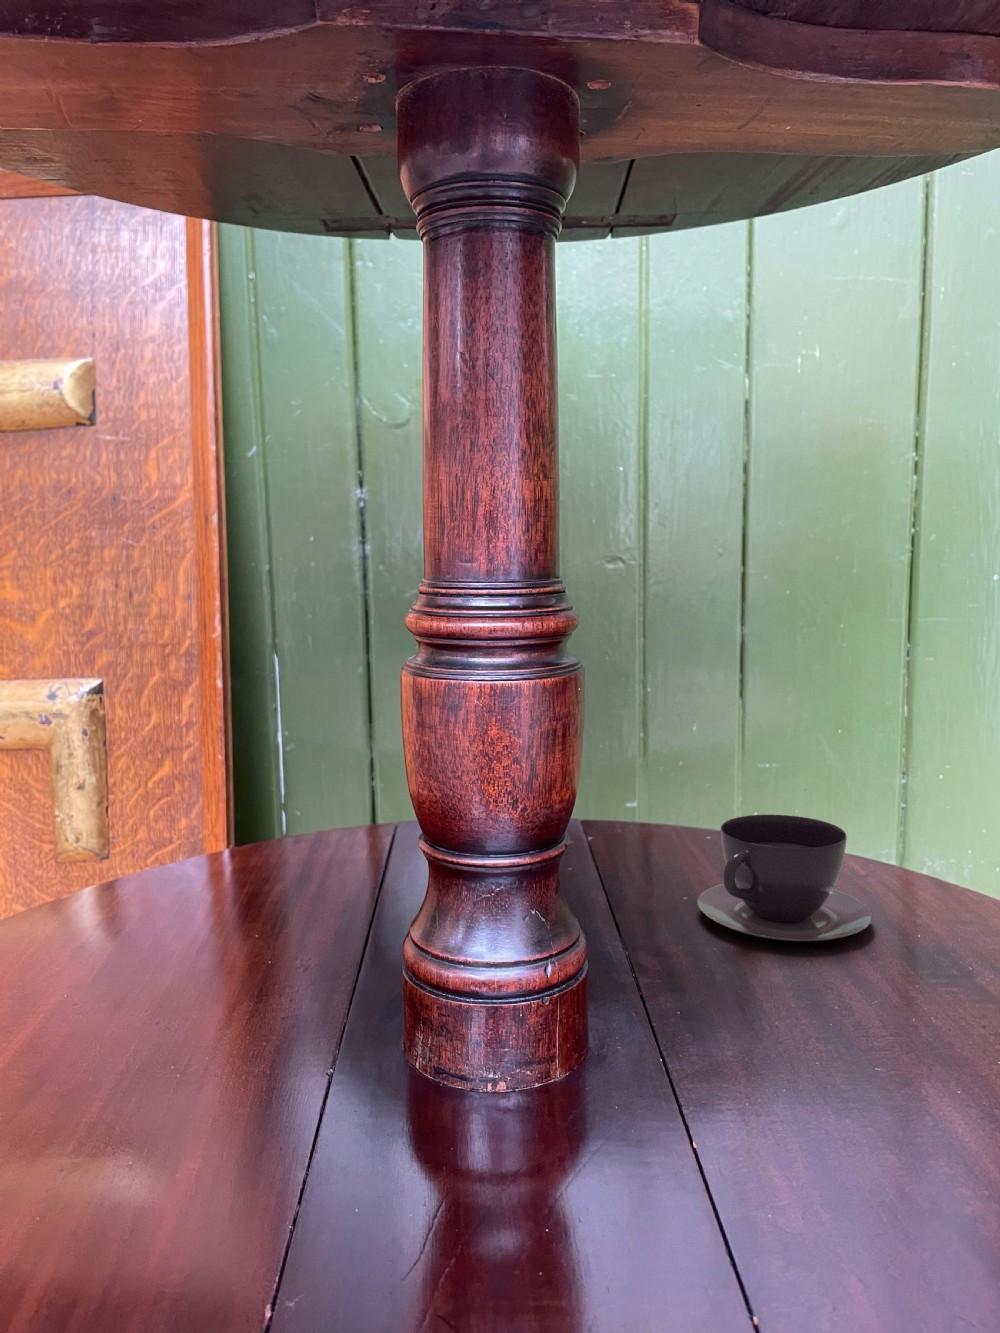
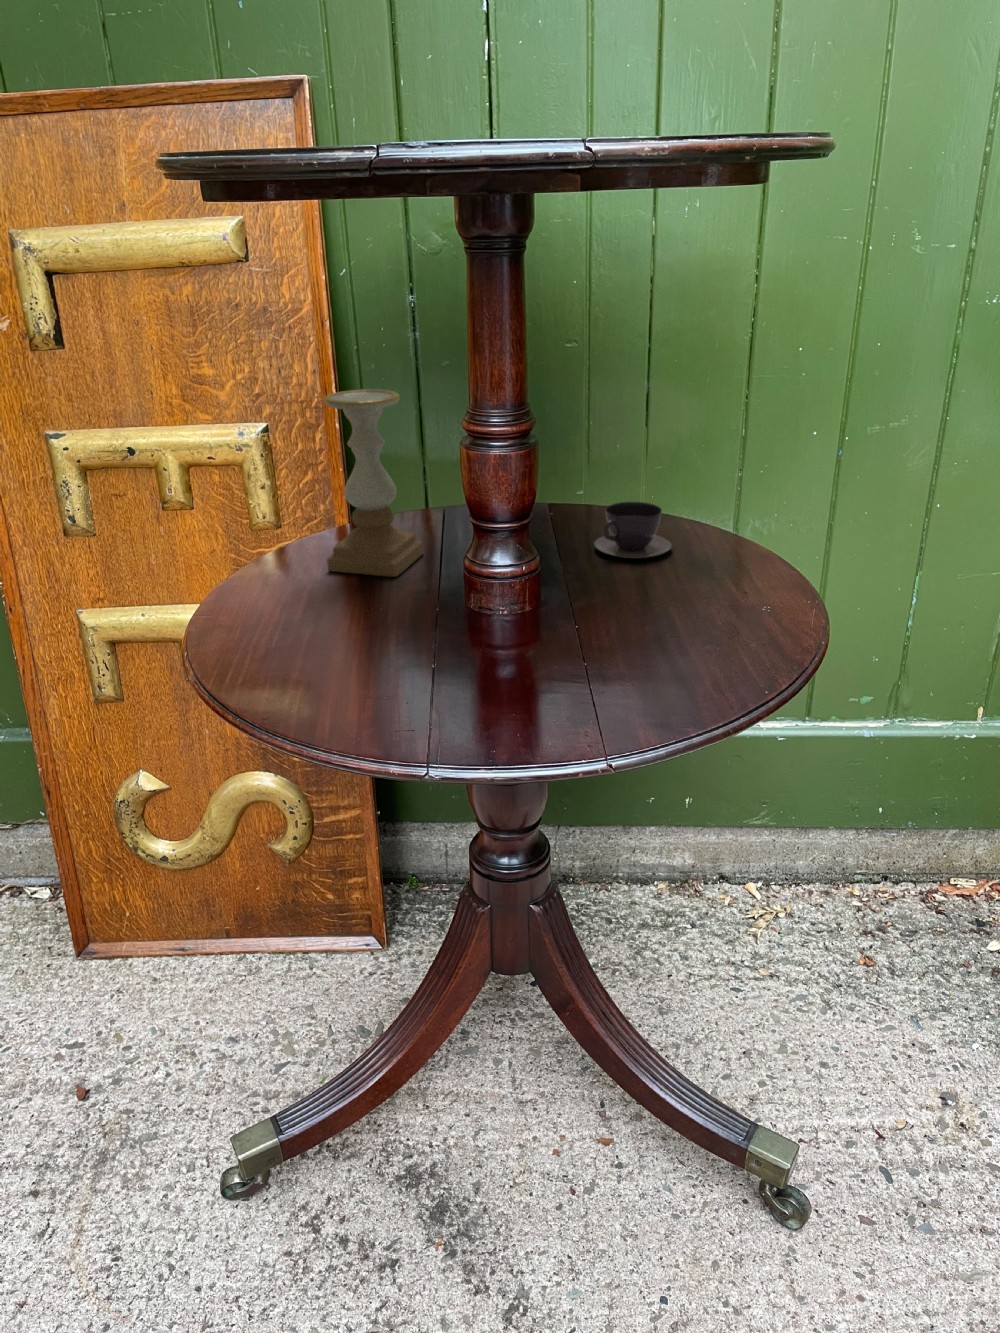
candle holder: none [90,573,324,982] -> present [324,389,423,577]

